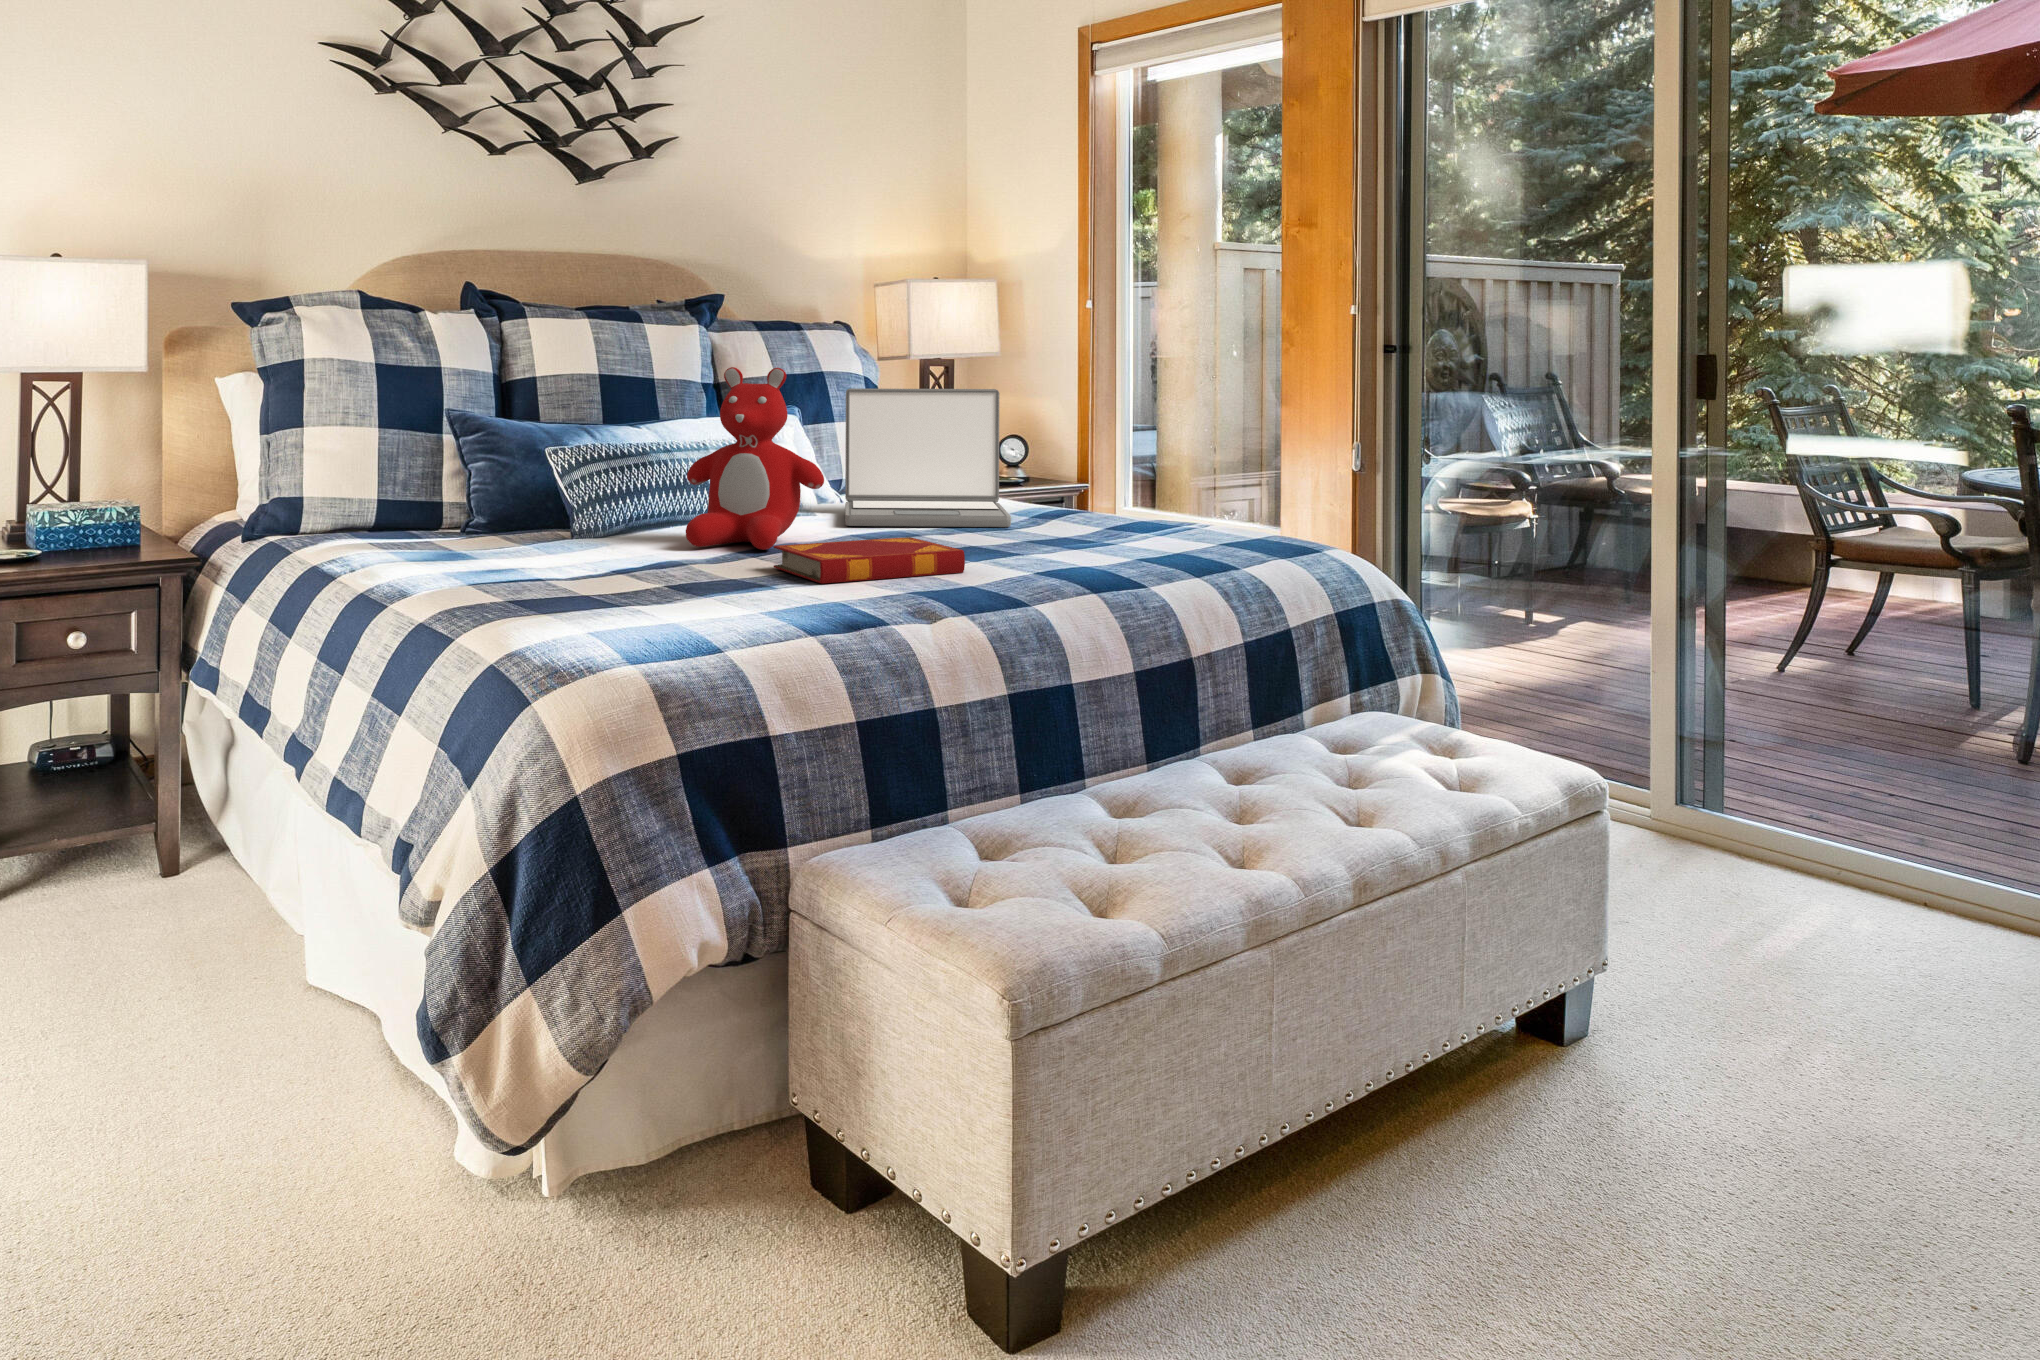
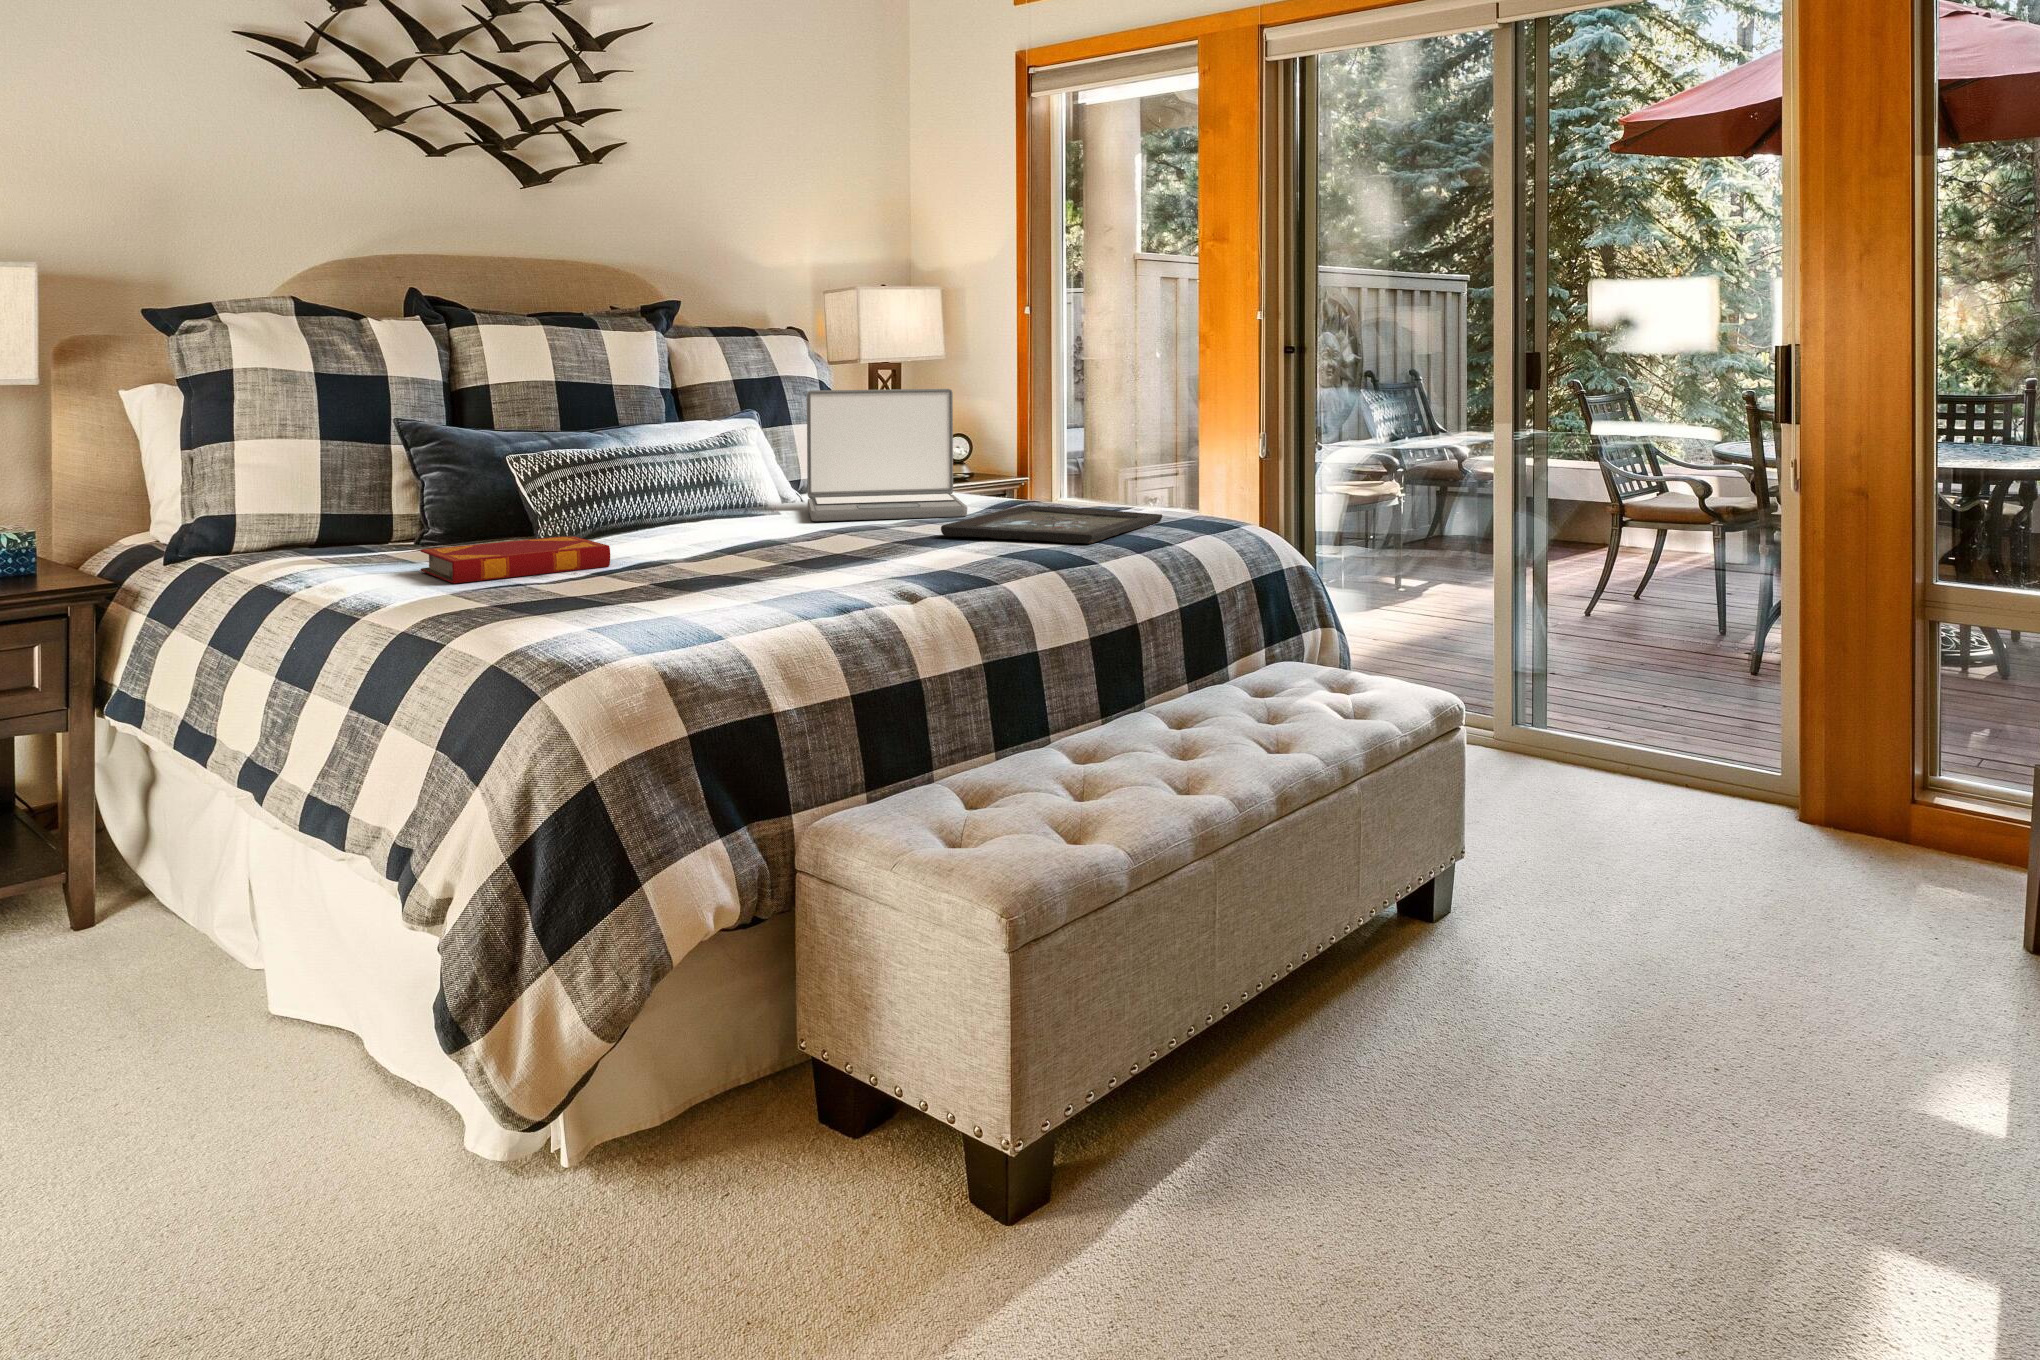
teddy bear: present [686,367,824,550] -> none [657,372,794,546]
tray: none [977,518,1230,564] -> present [941,506,1162,544]
hardback book: present [774,537,965,584] -> present [420,536,610,583]

